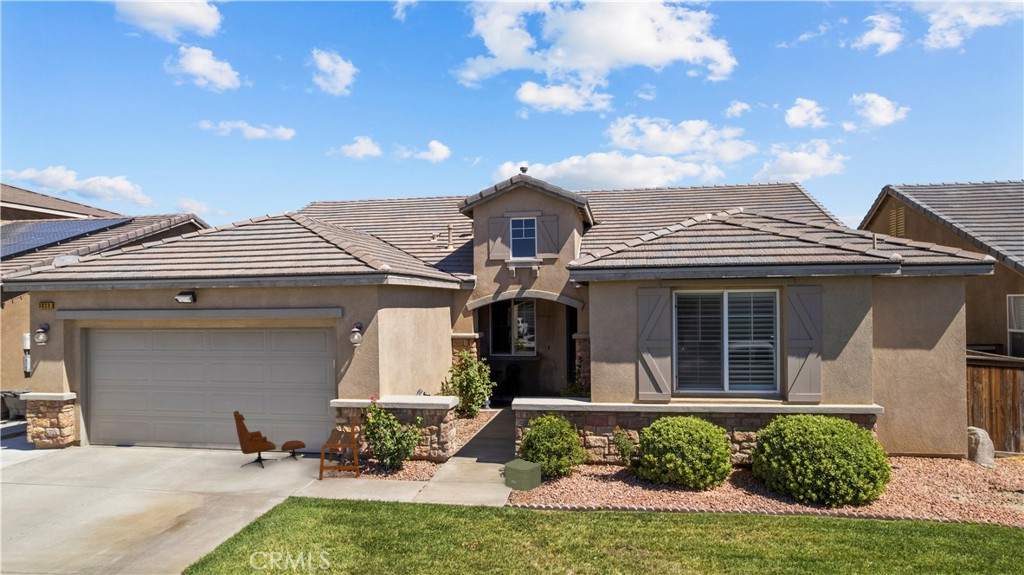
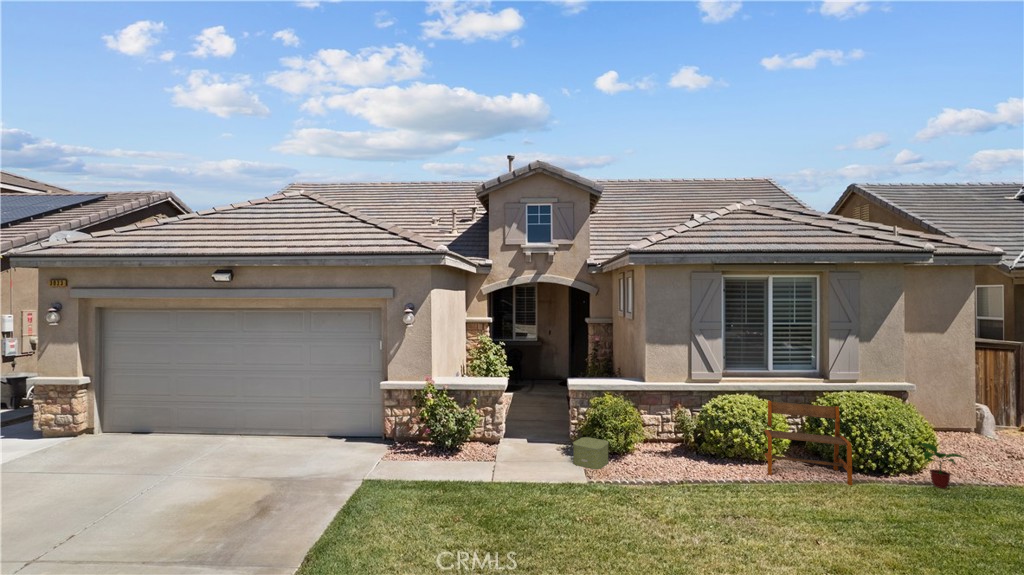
bench: present [319,409,360,480] -> present [765,401,852,485]
lounge chair: present [234,411,306,468] -> none [280,394,352,453]
potted plant: none [857,472,908,521] -> present [914,443,965,488]

